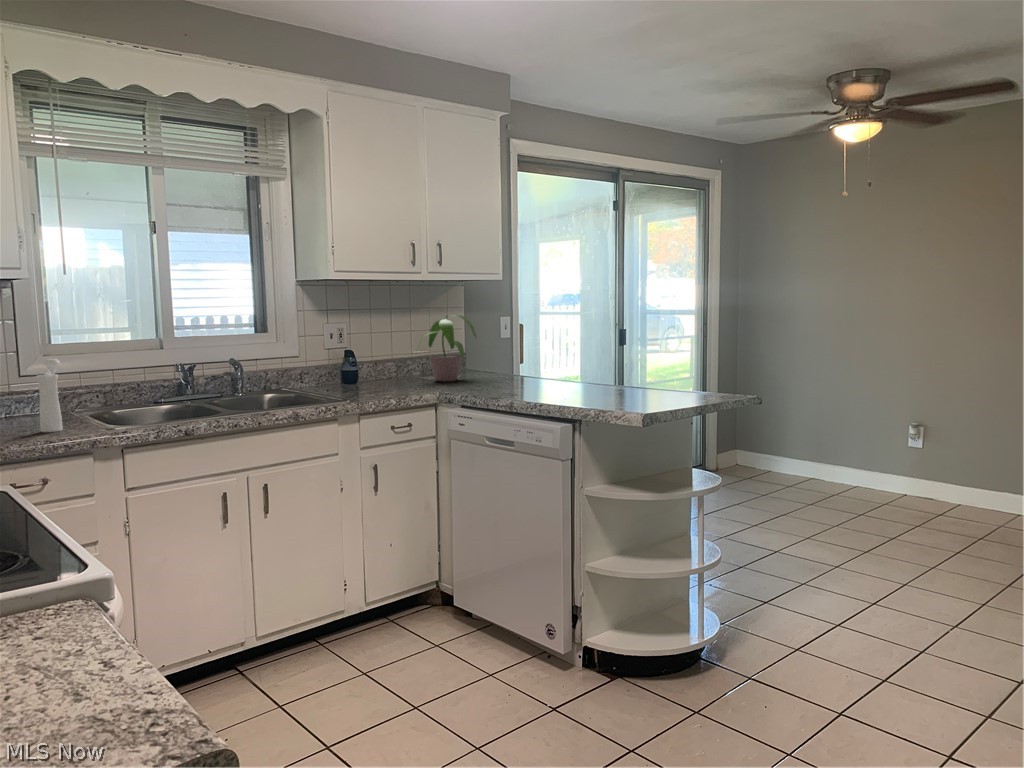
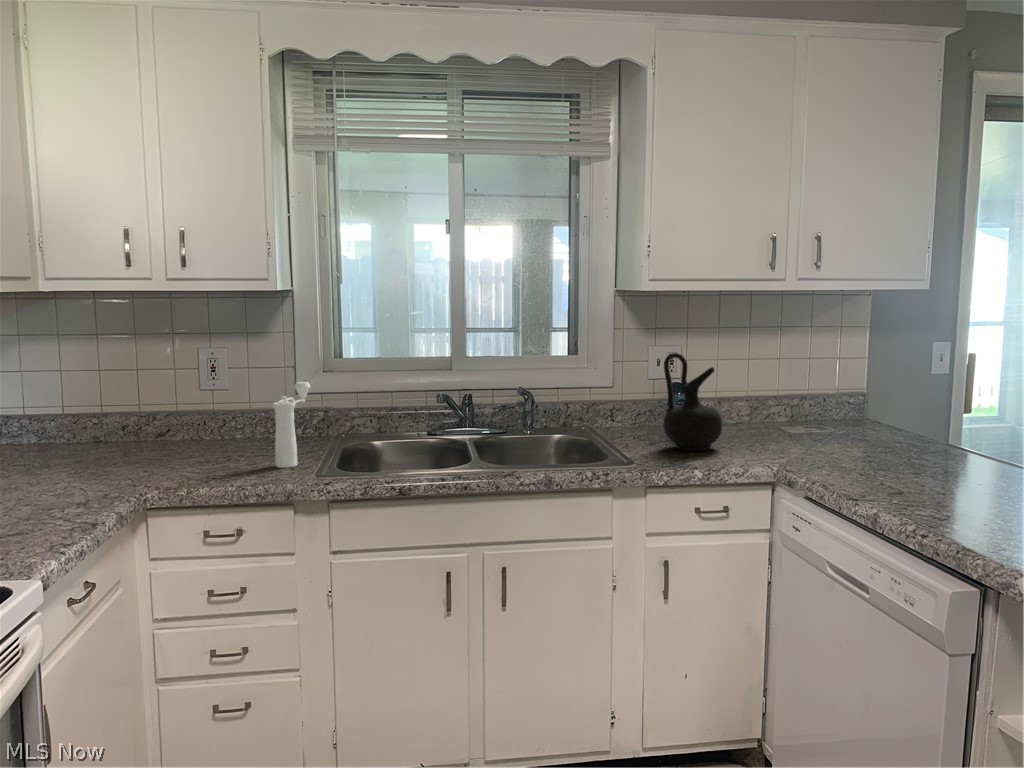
potted plant: present [419,315,477,381] -> none [765,338,881,438]
ceramic jug: none [352,325,394,393] -> present [663,353,722,451]

